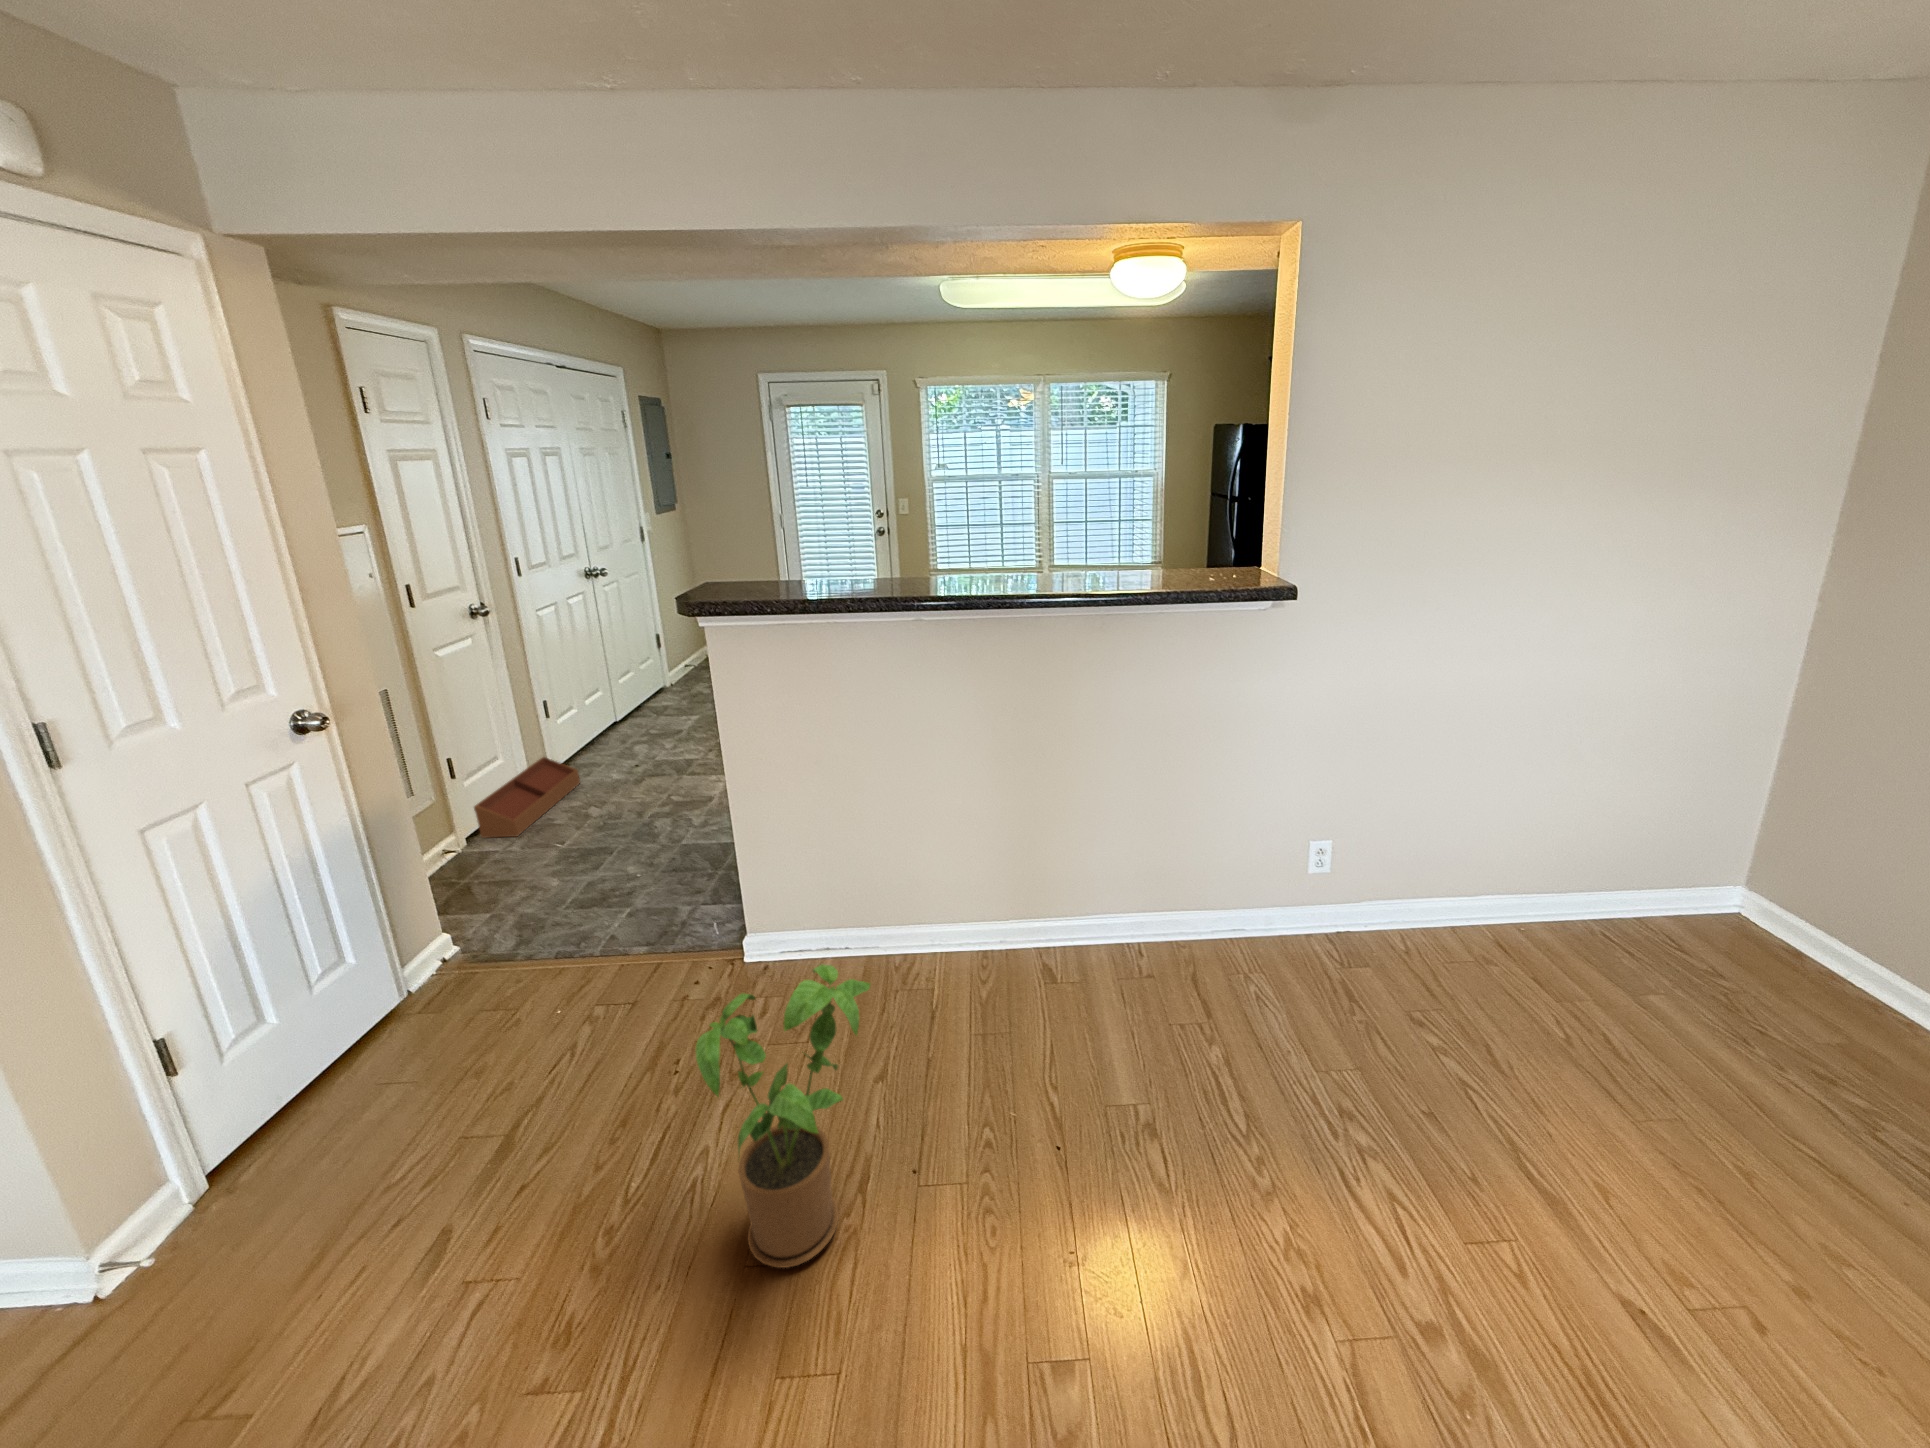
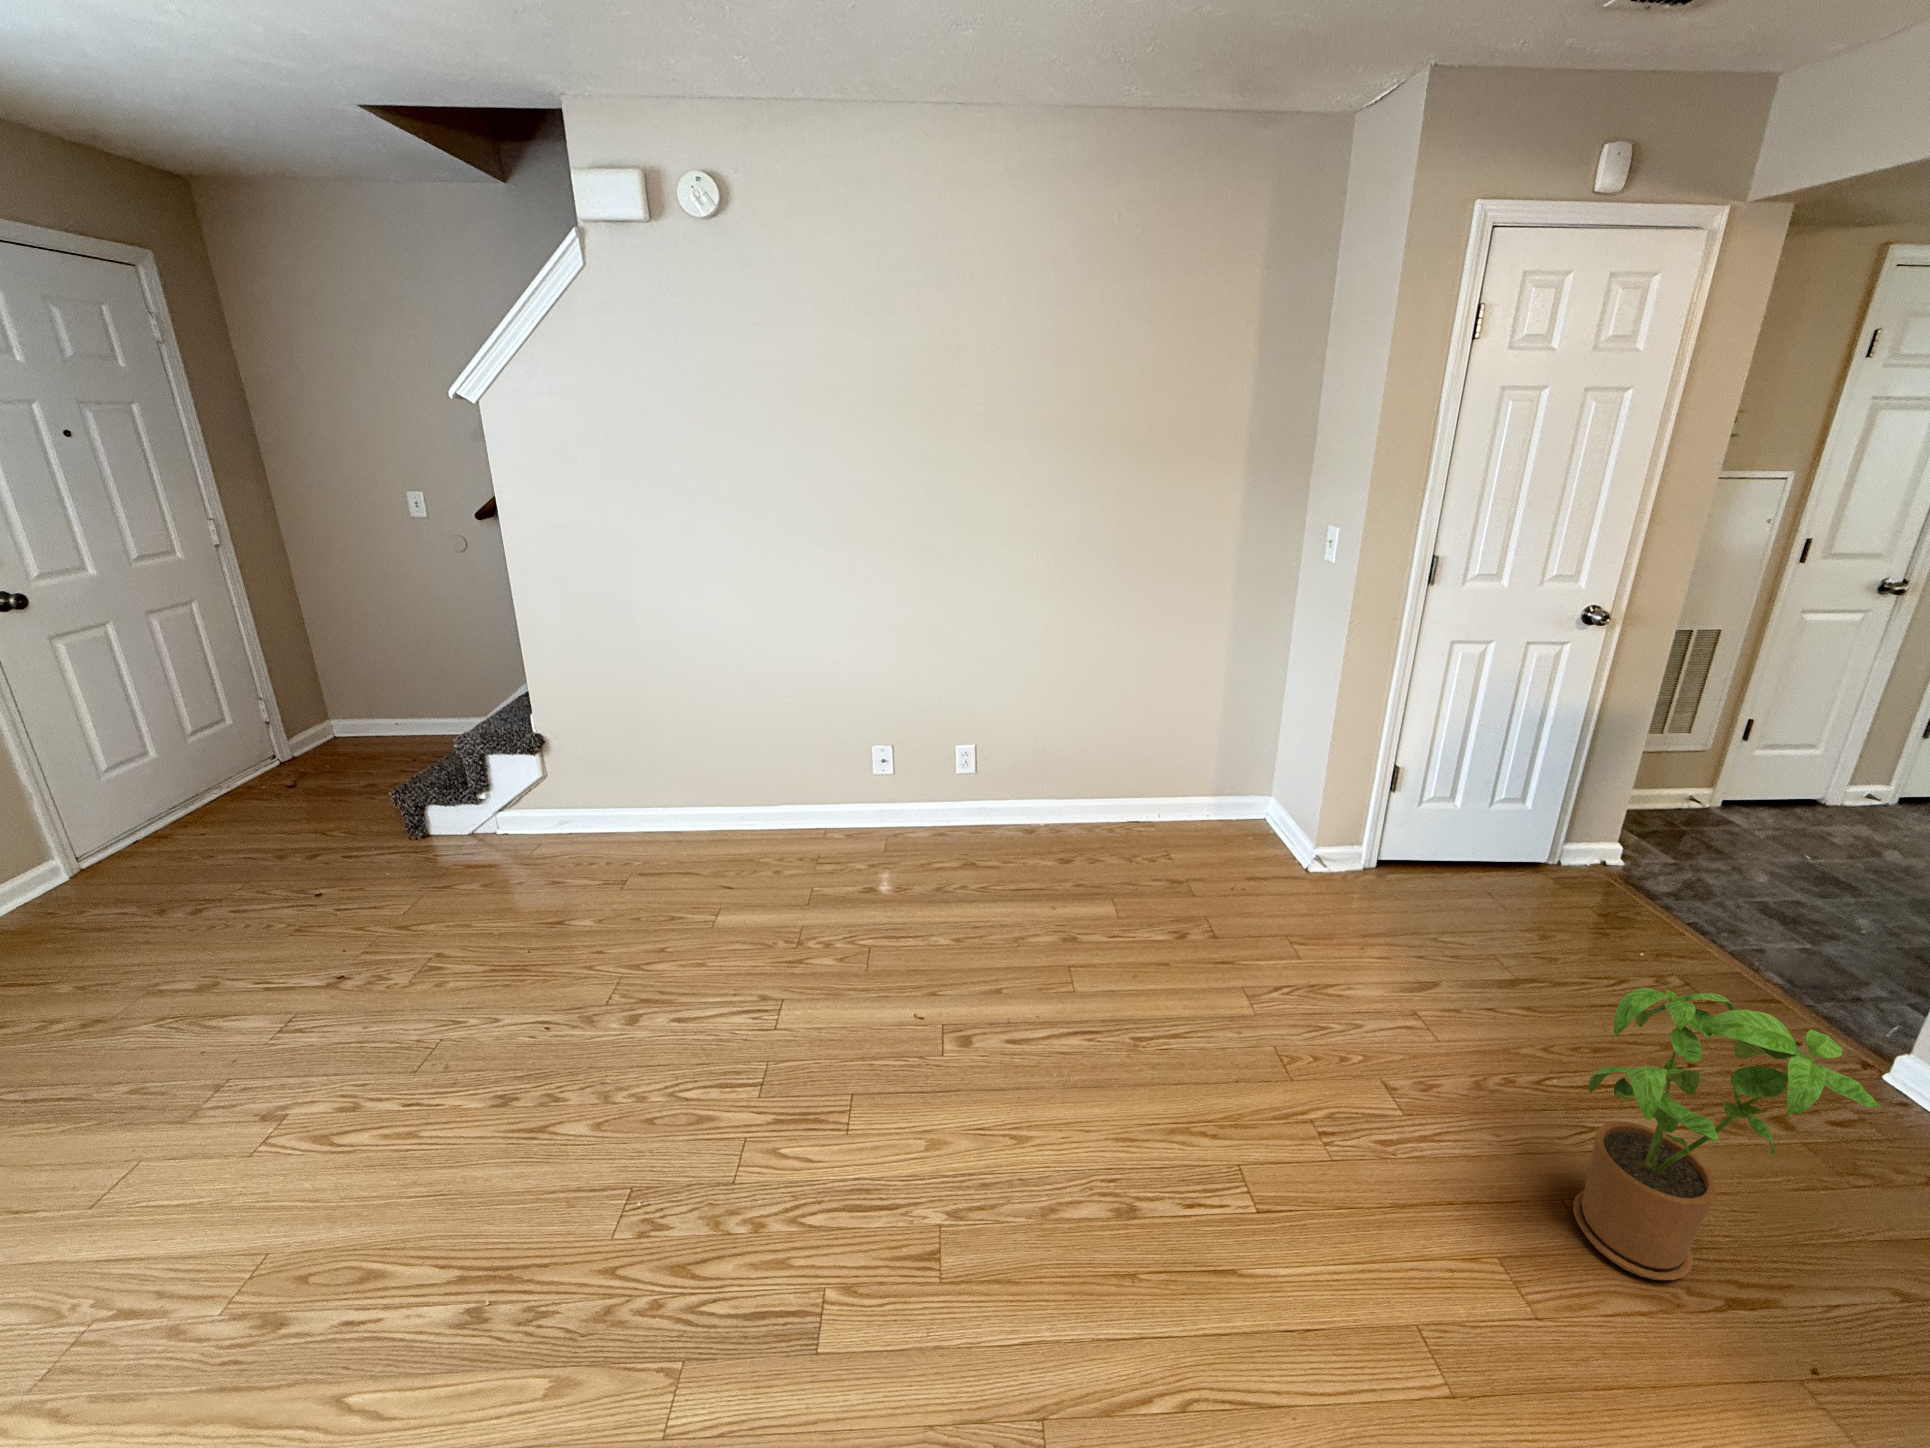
storage bin: present [474,757,580,838] -> none [1739,774,1917,827]

